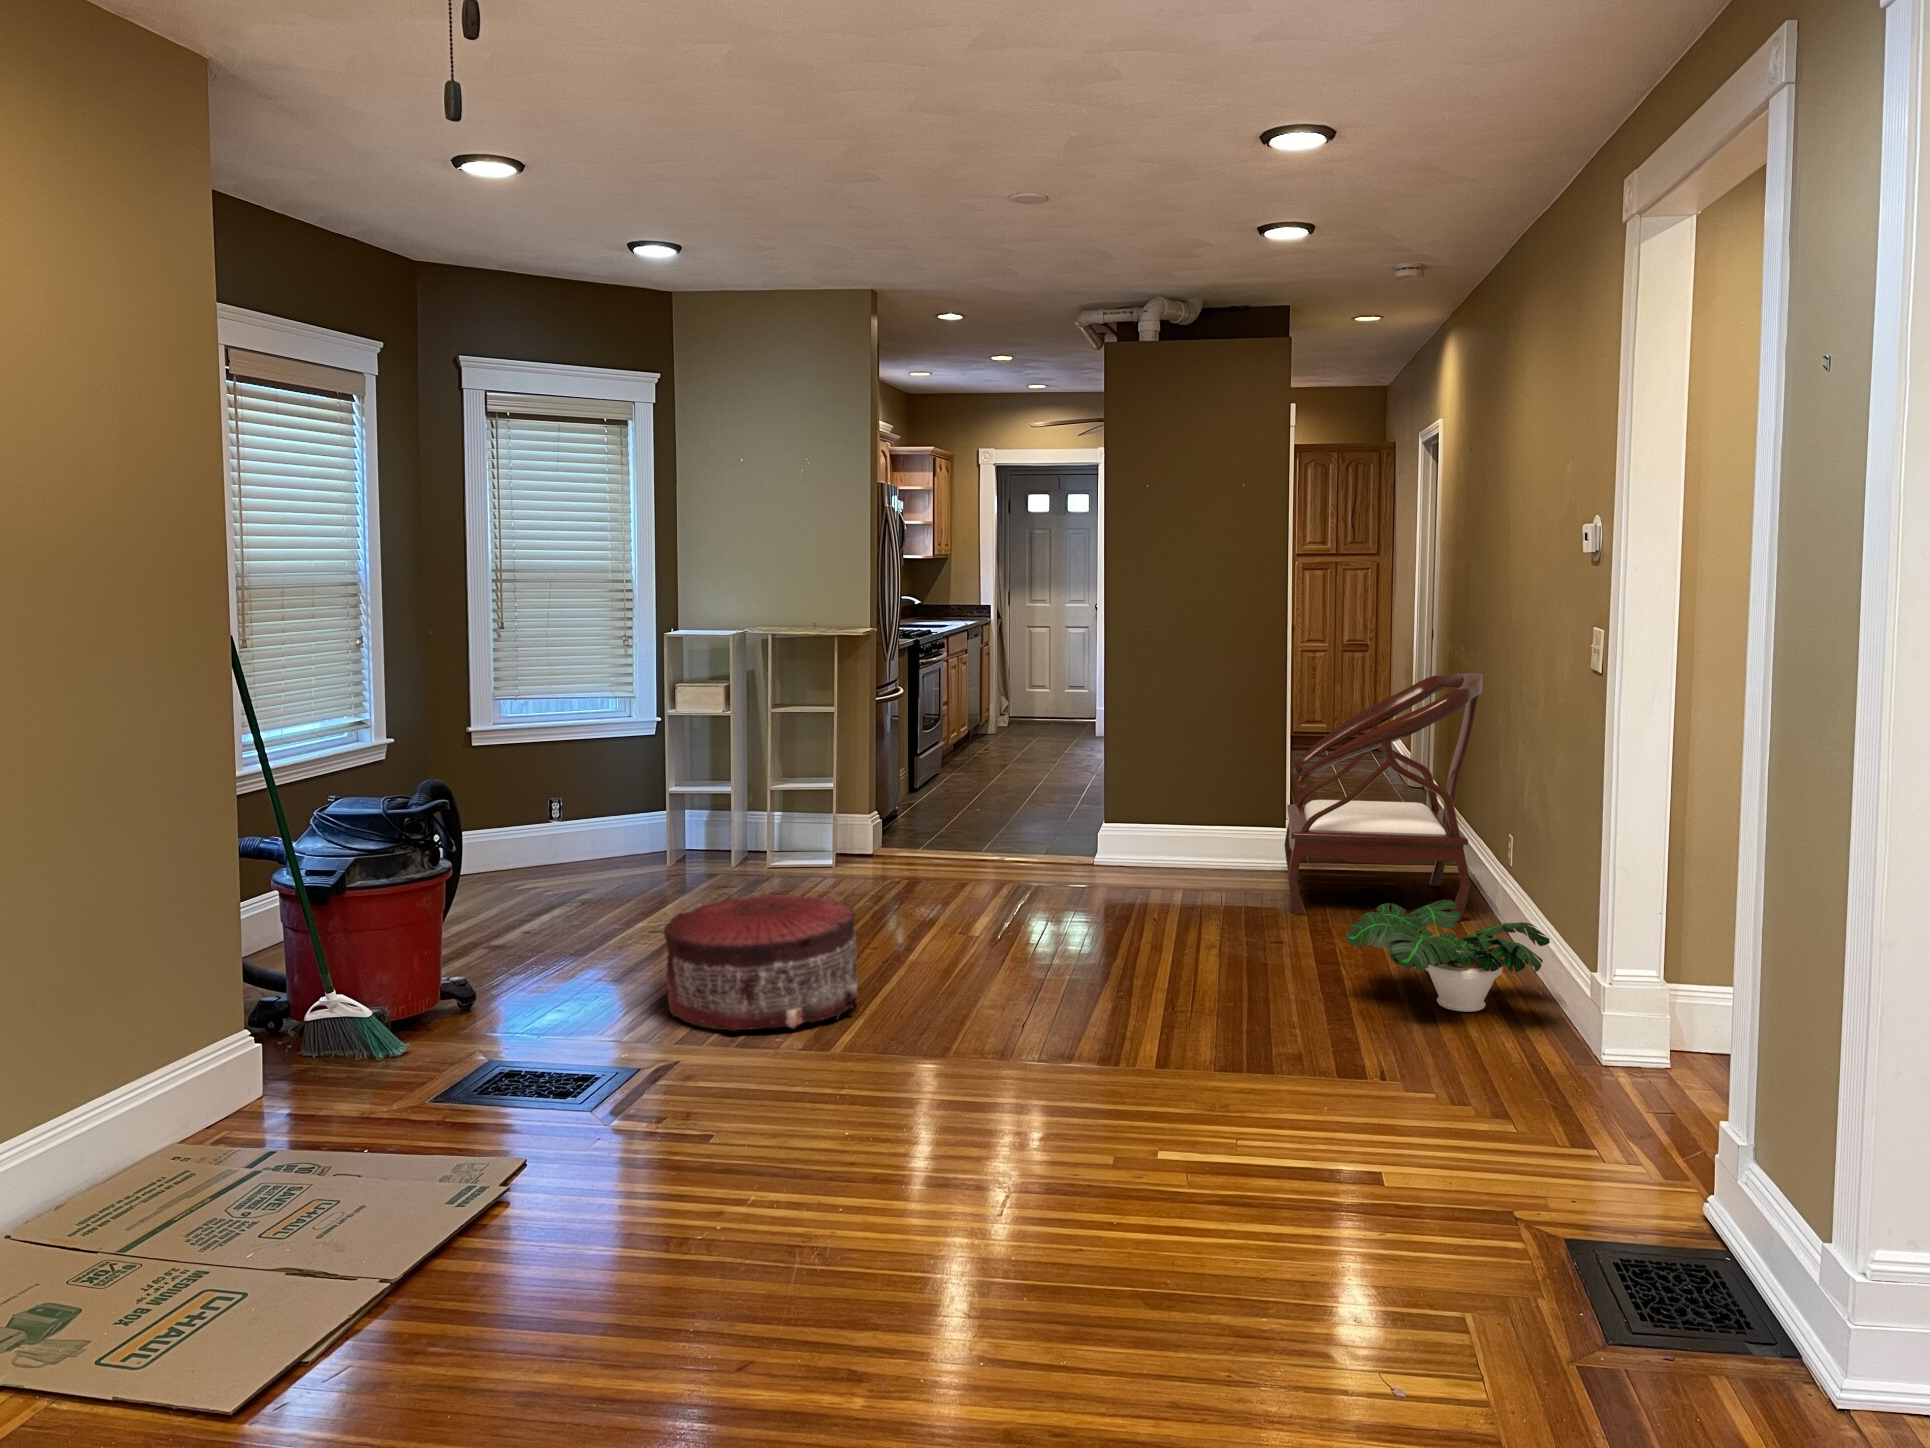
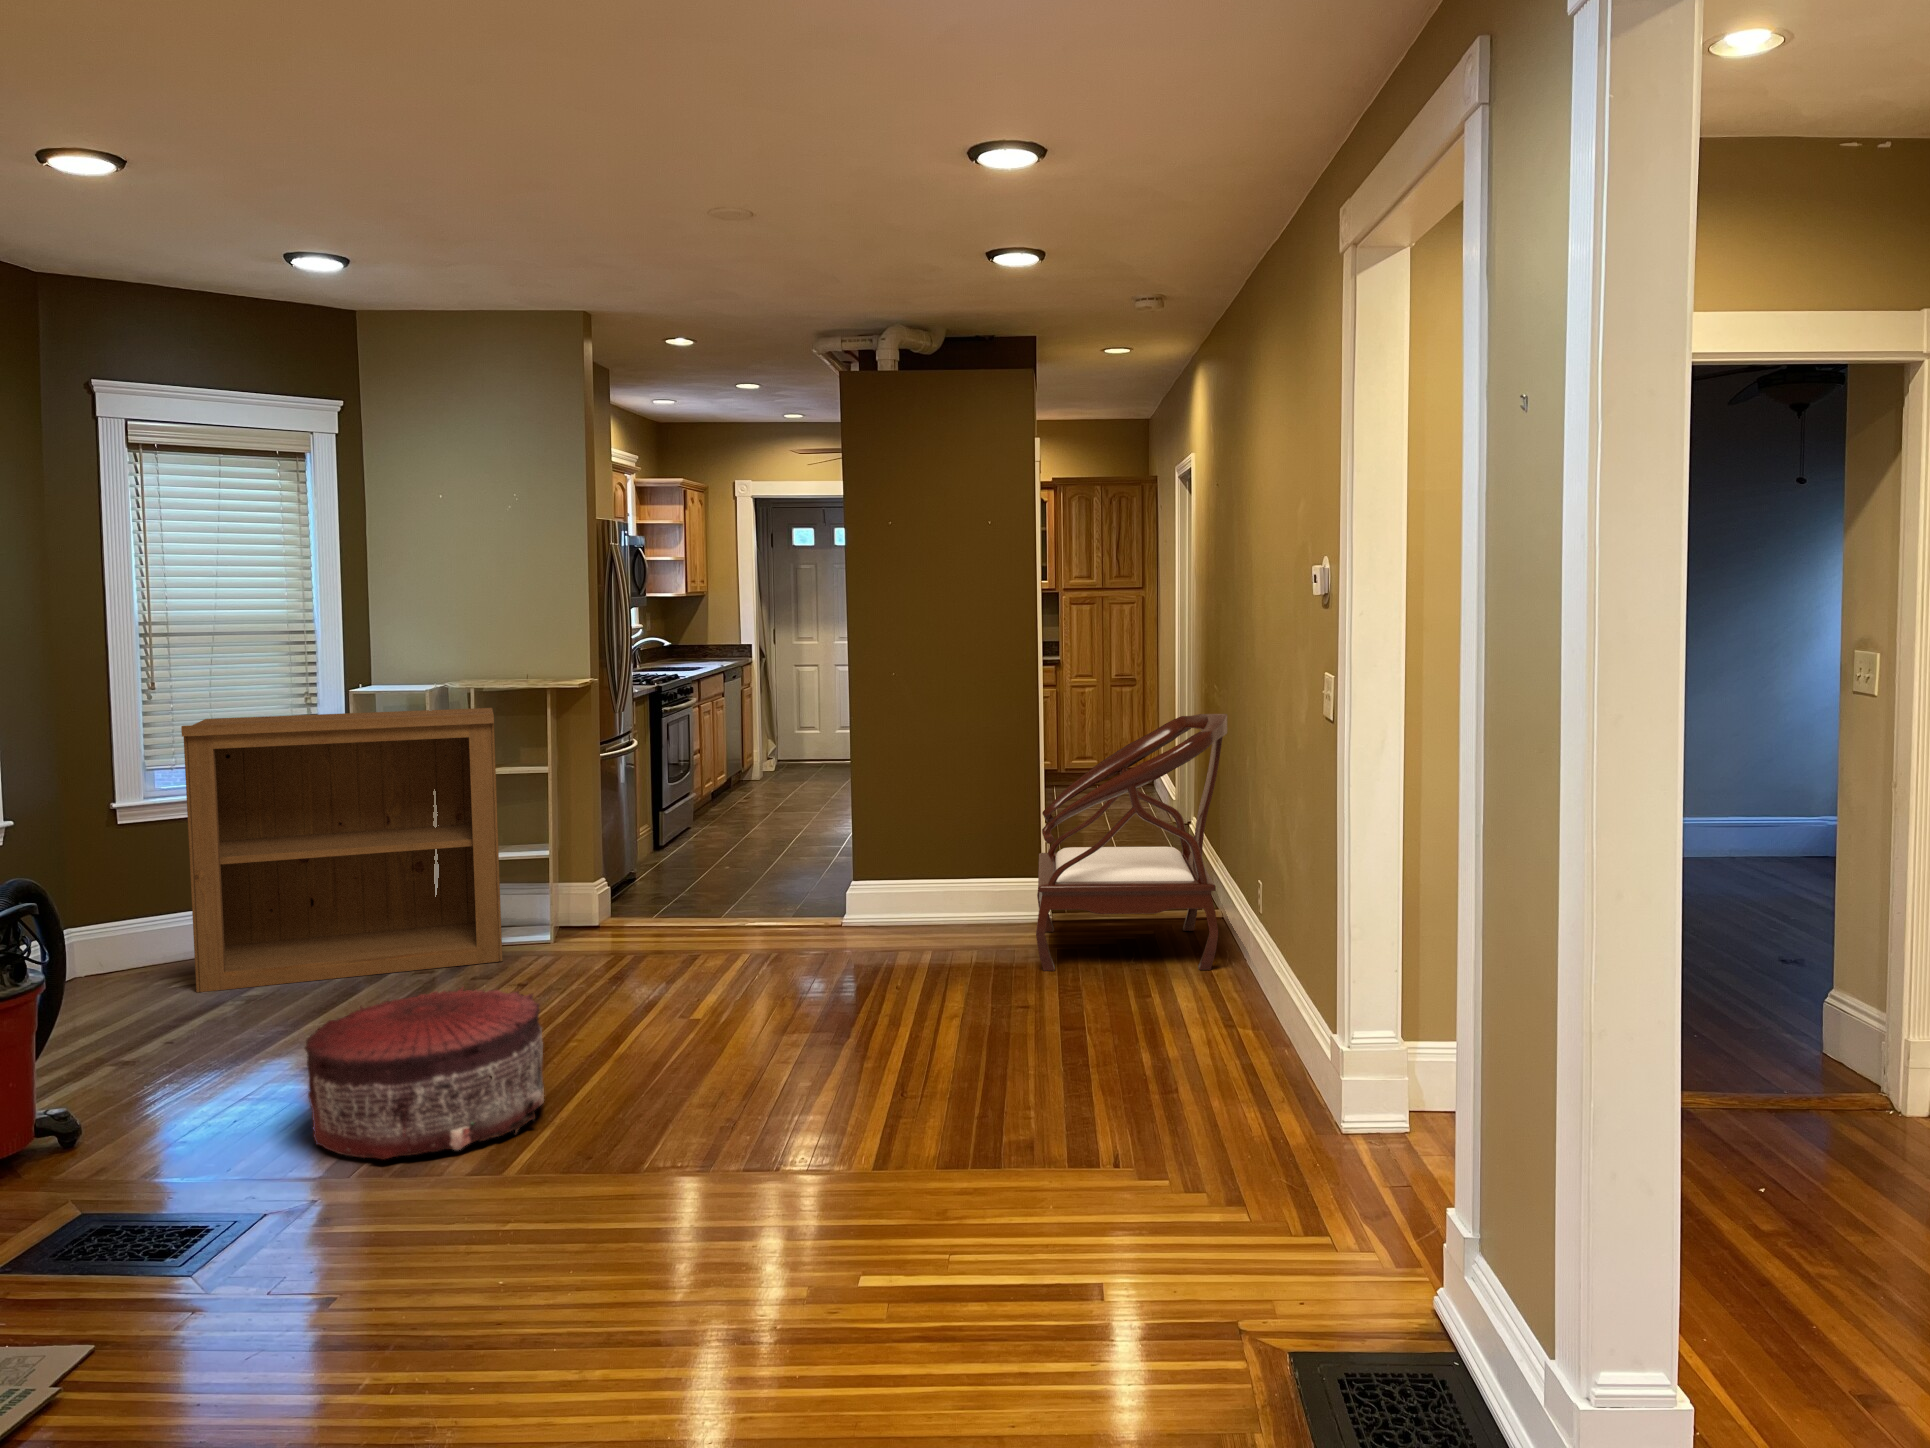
bookshelf: none [533,653,793,894] -> present [181,708,502,992]
potted plant: present [1346,900,1550,1012] -> none [1084,955,1290,1076]

